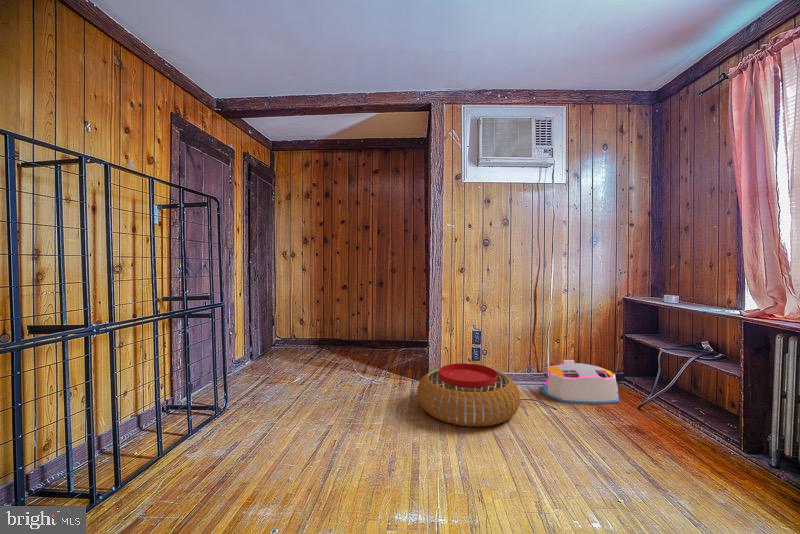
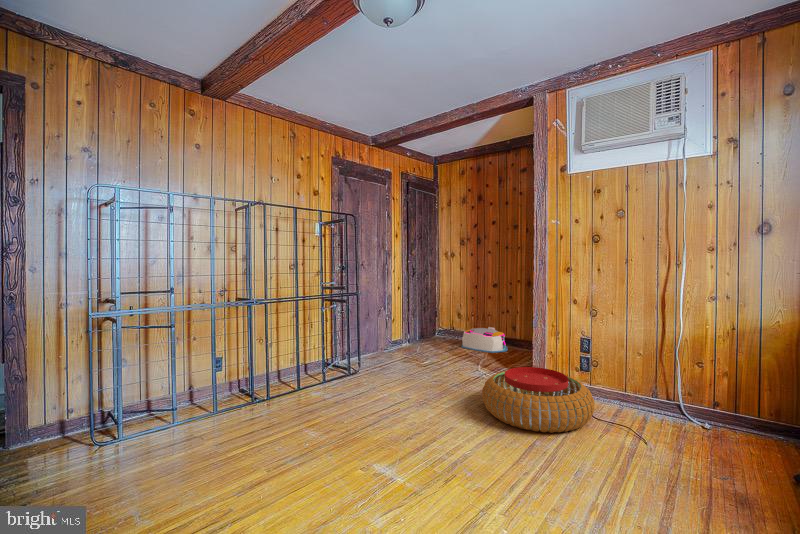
storage bin: present [541,360,619,404] -> present [462,327,508,353]

